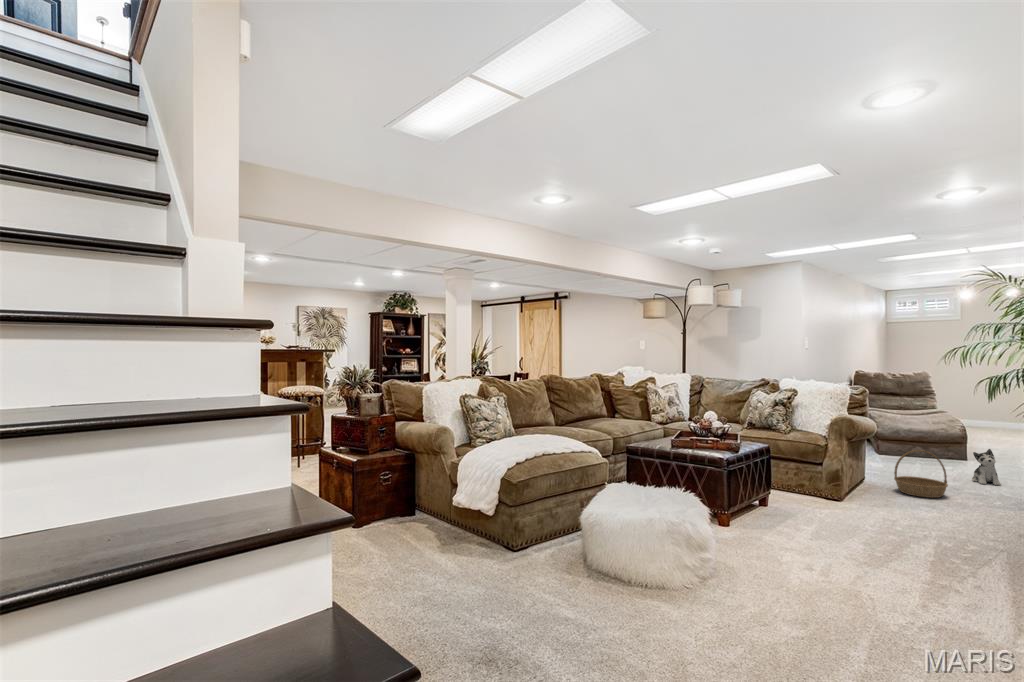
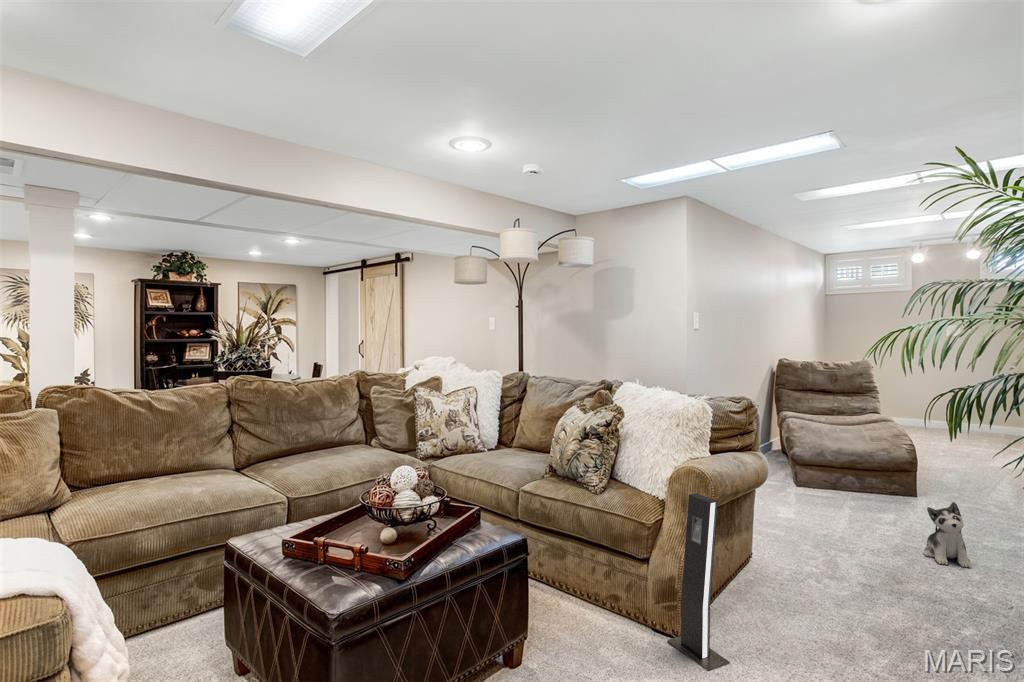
speaker: none [837,428,873,509] -> present [667,493,730,671]
basket: present [894,450,948,498] -> none [789,520,881,616]

